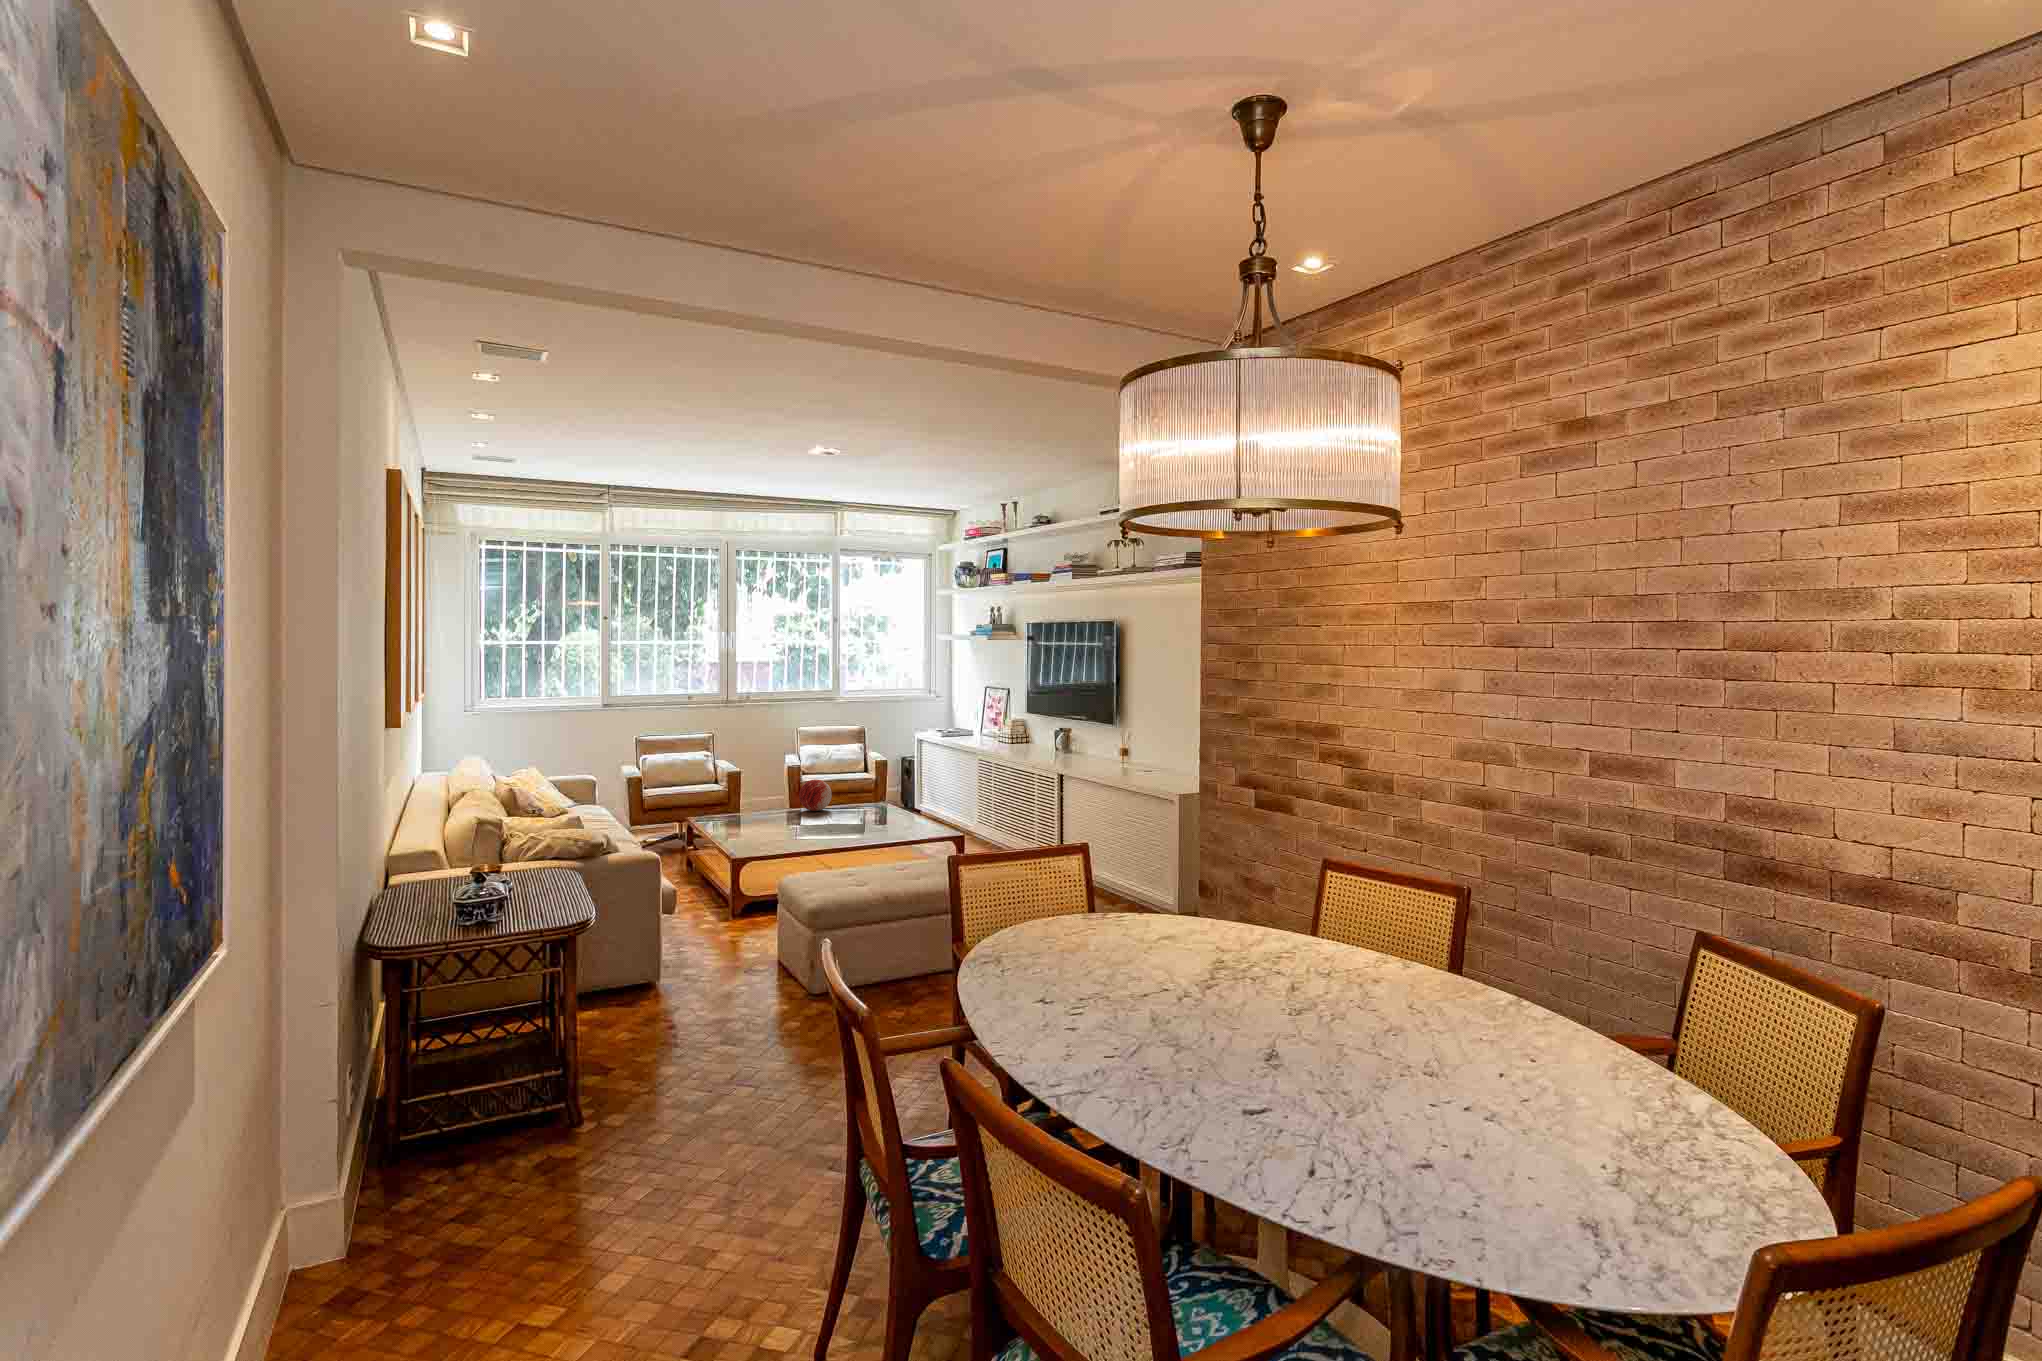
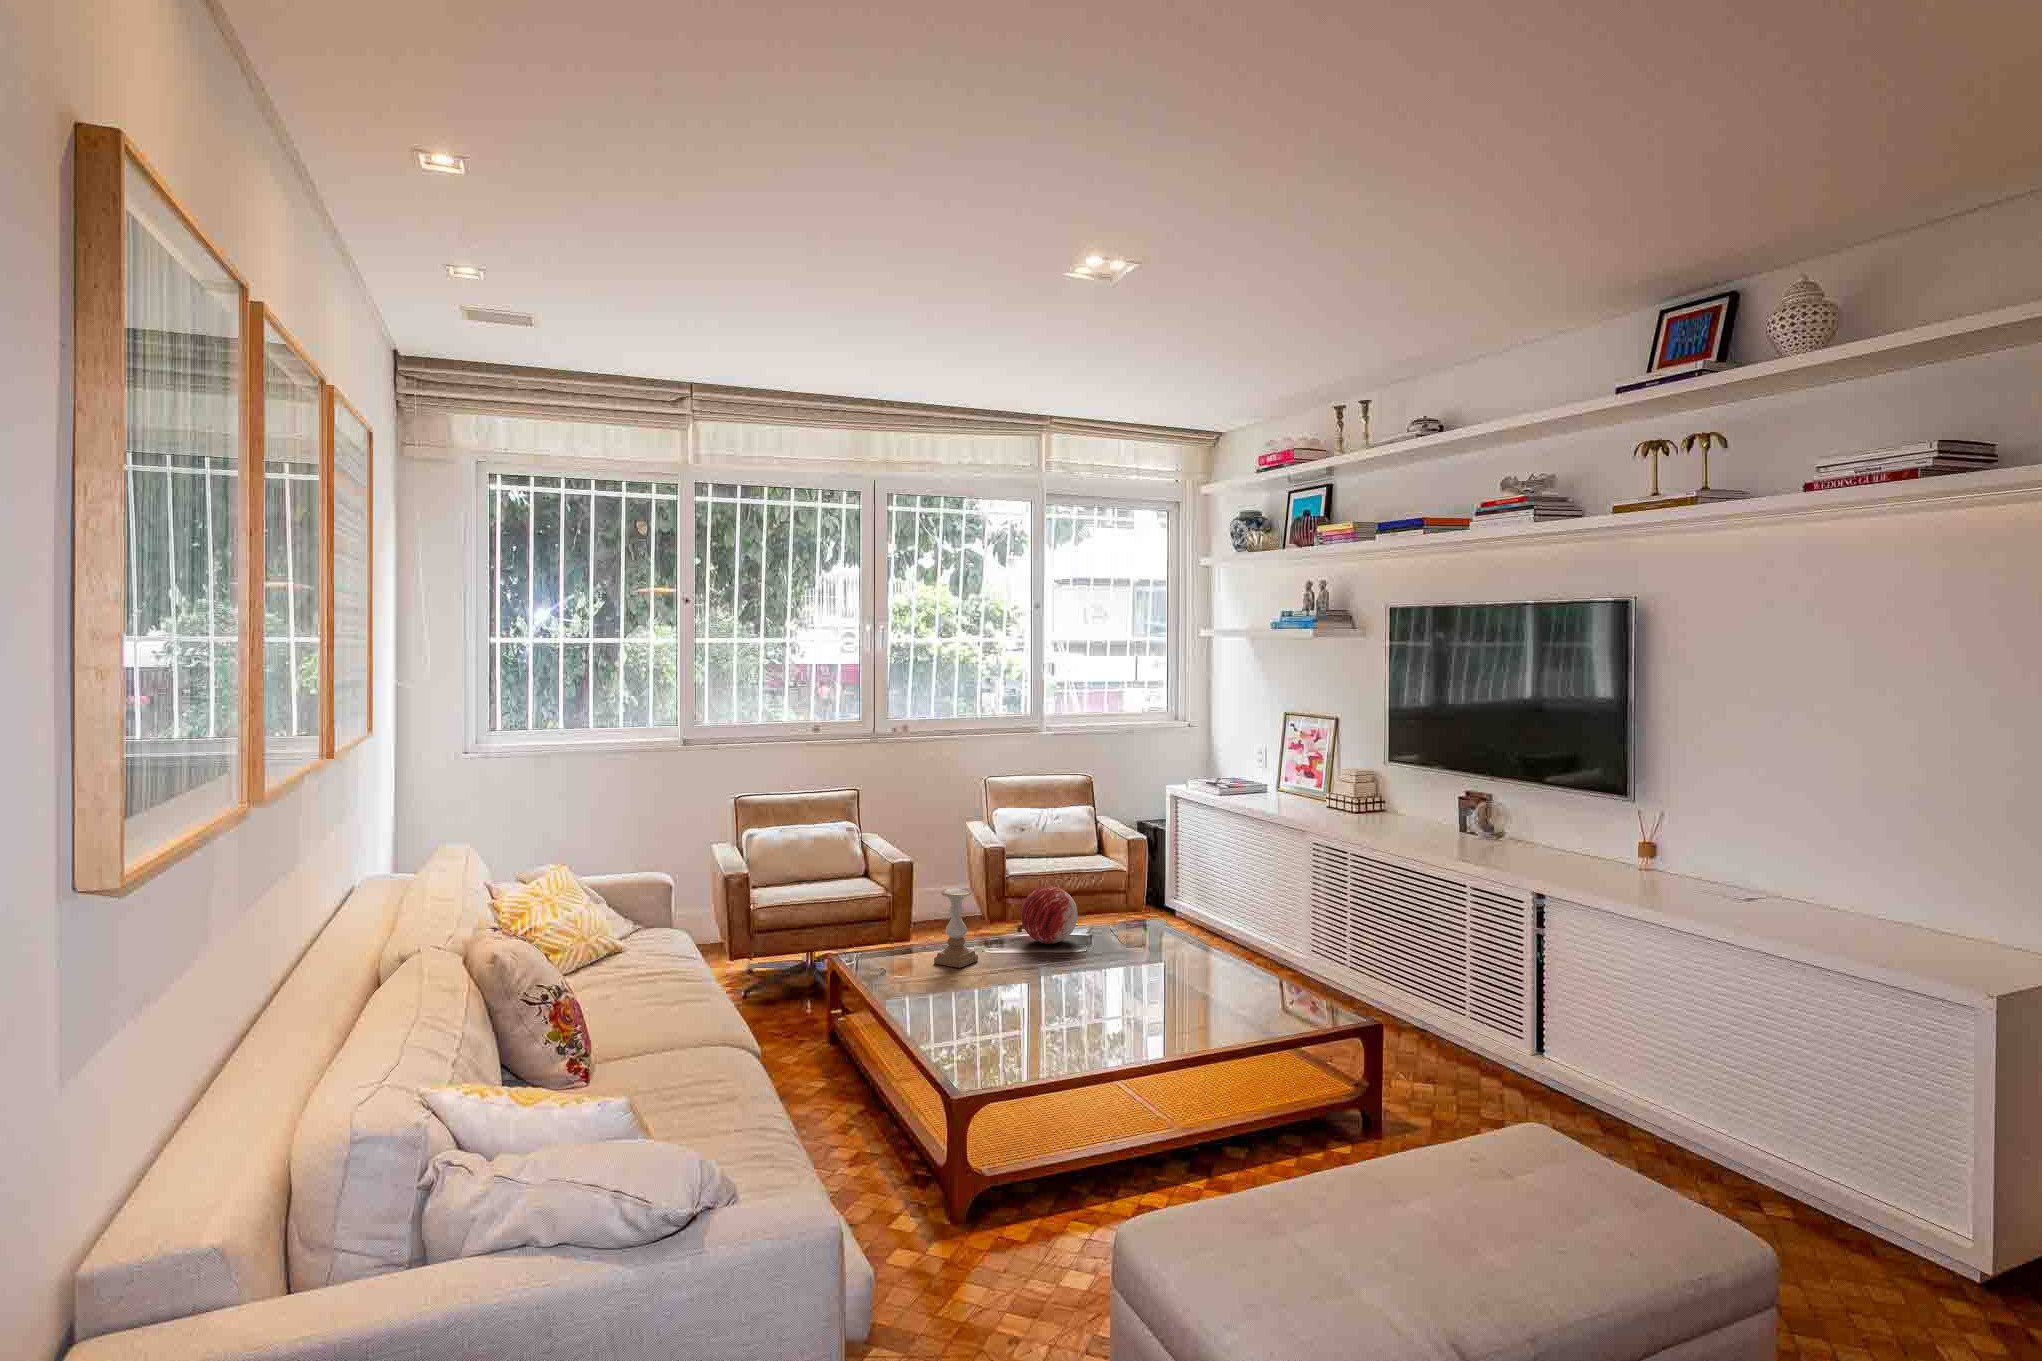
candle holder: none [746,778,771,820] -> present [934,888,978,968]

